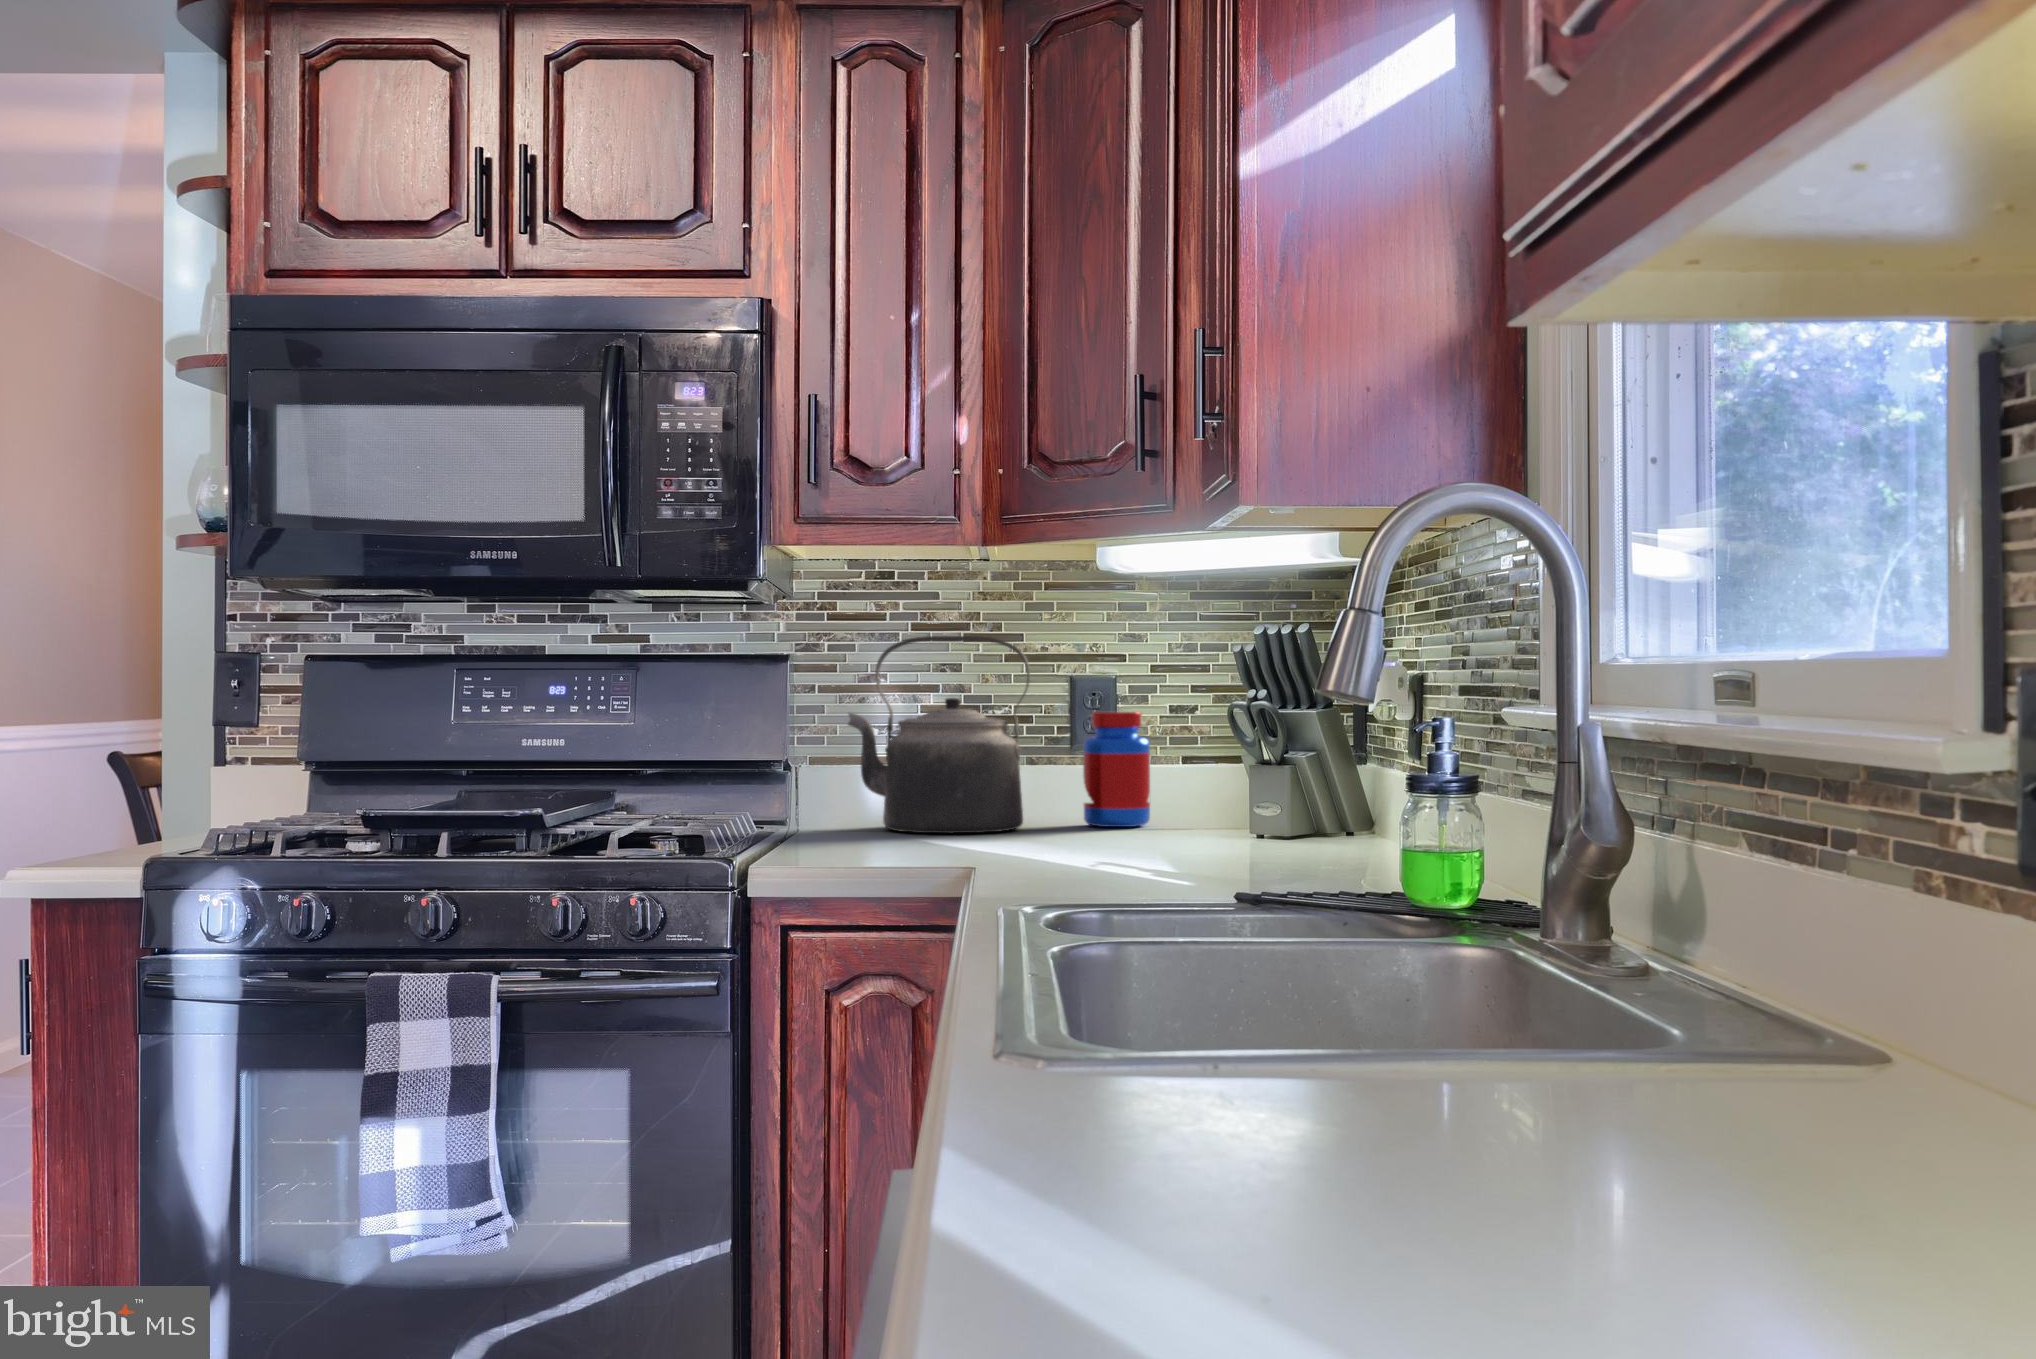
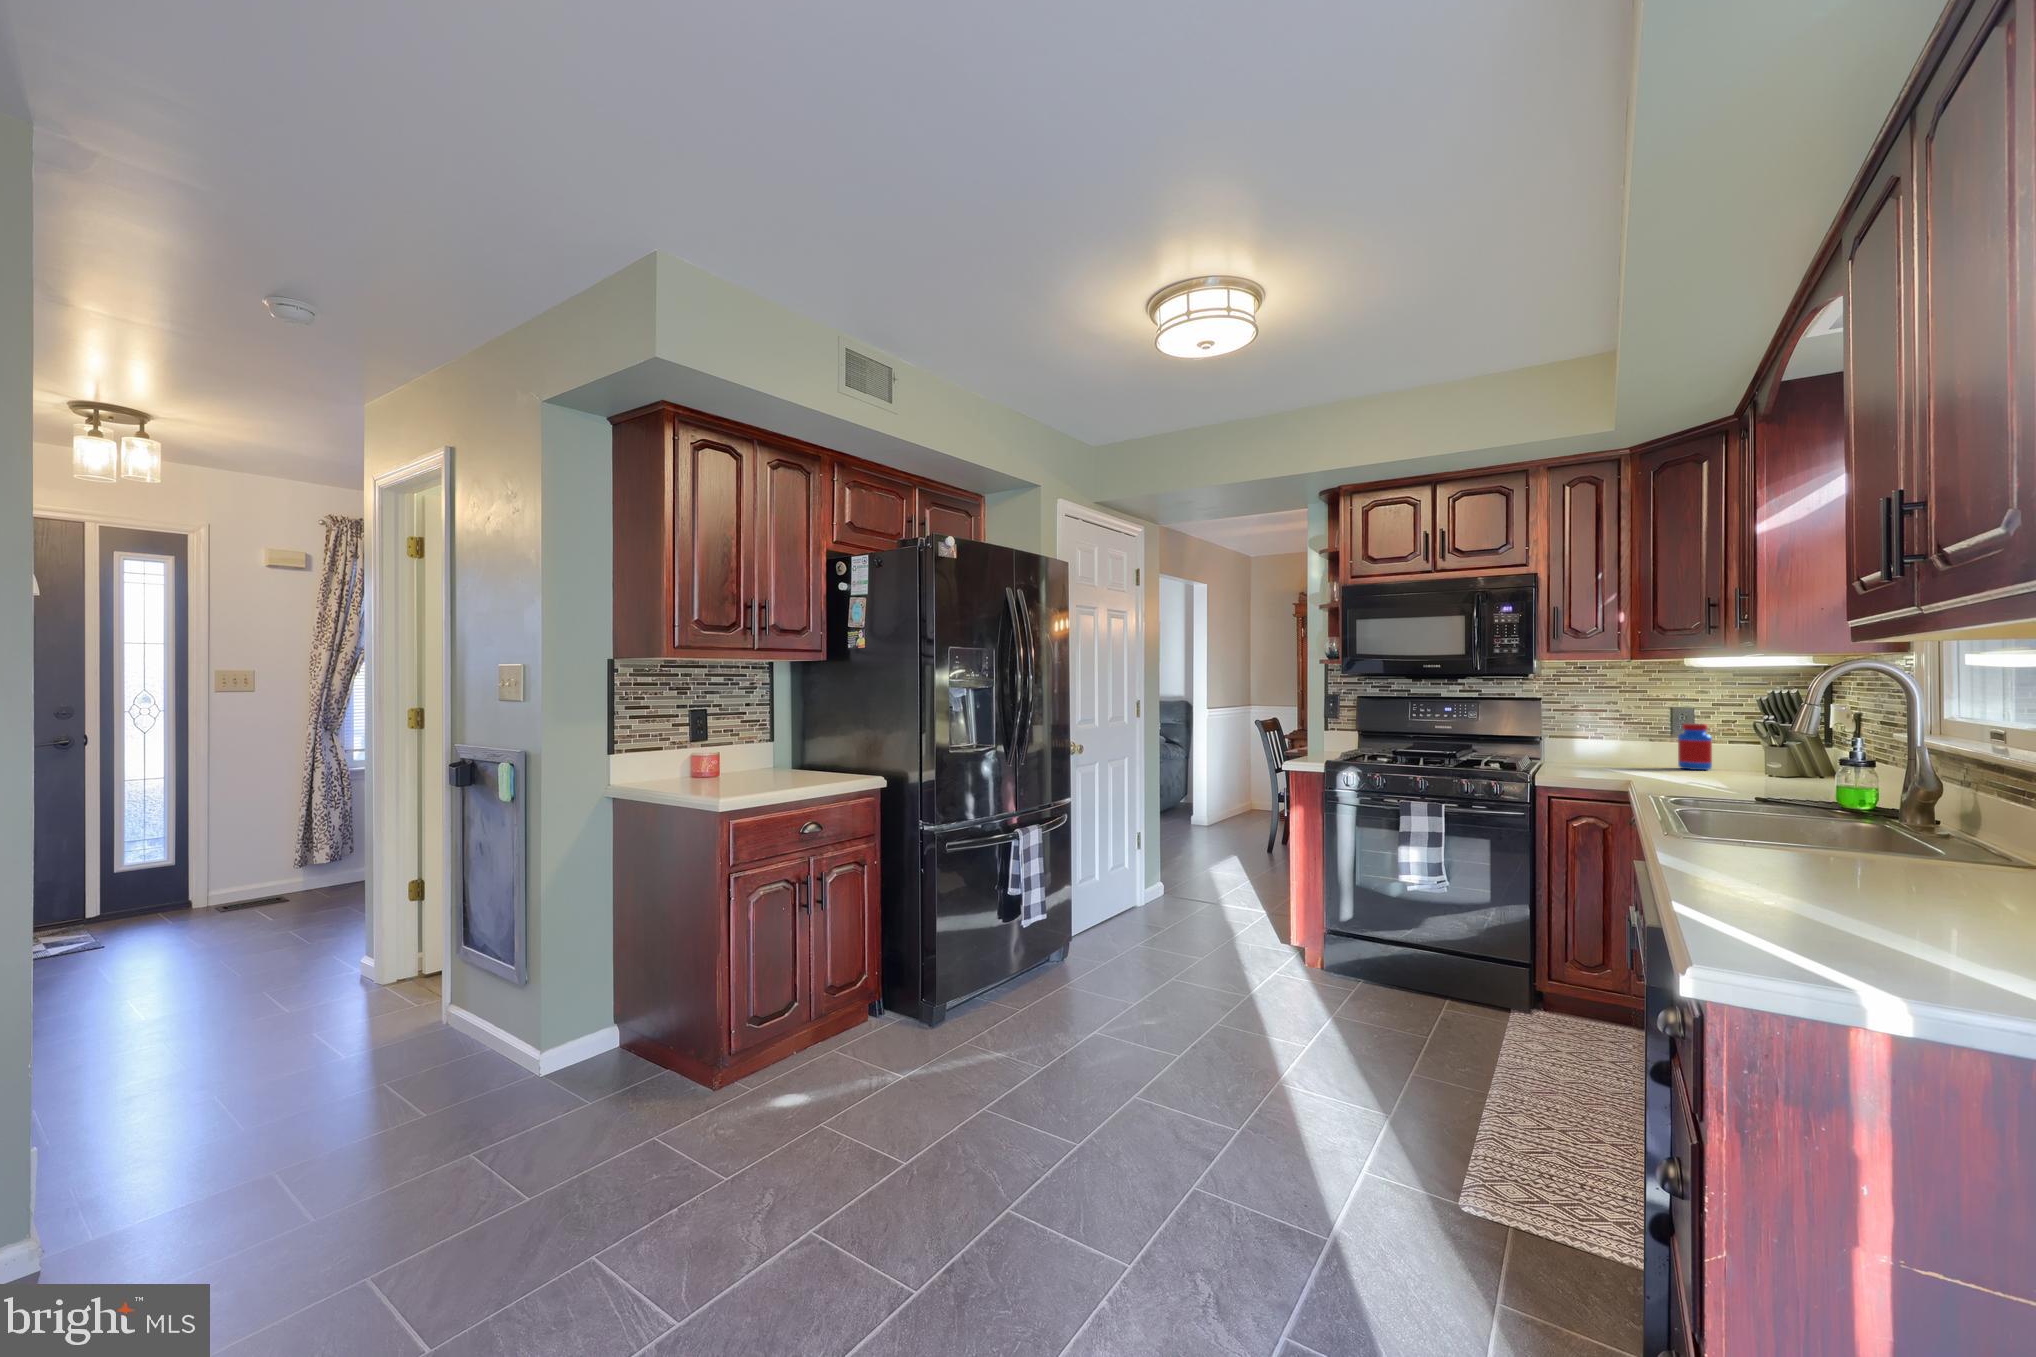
kettle: present [848,636,1030,833] -> none [1568,693,1652,769]

